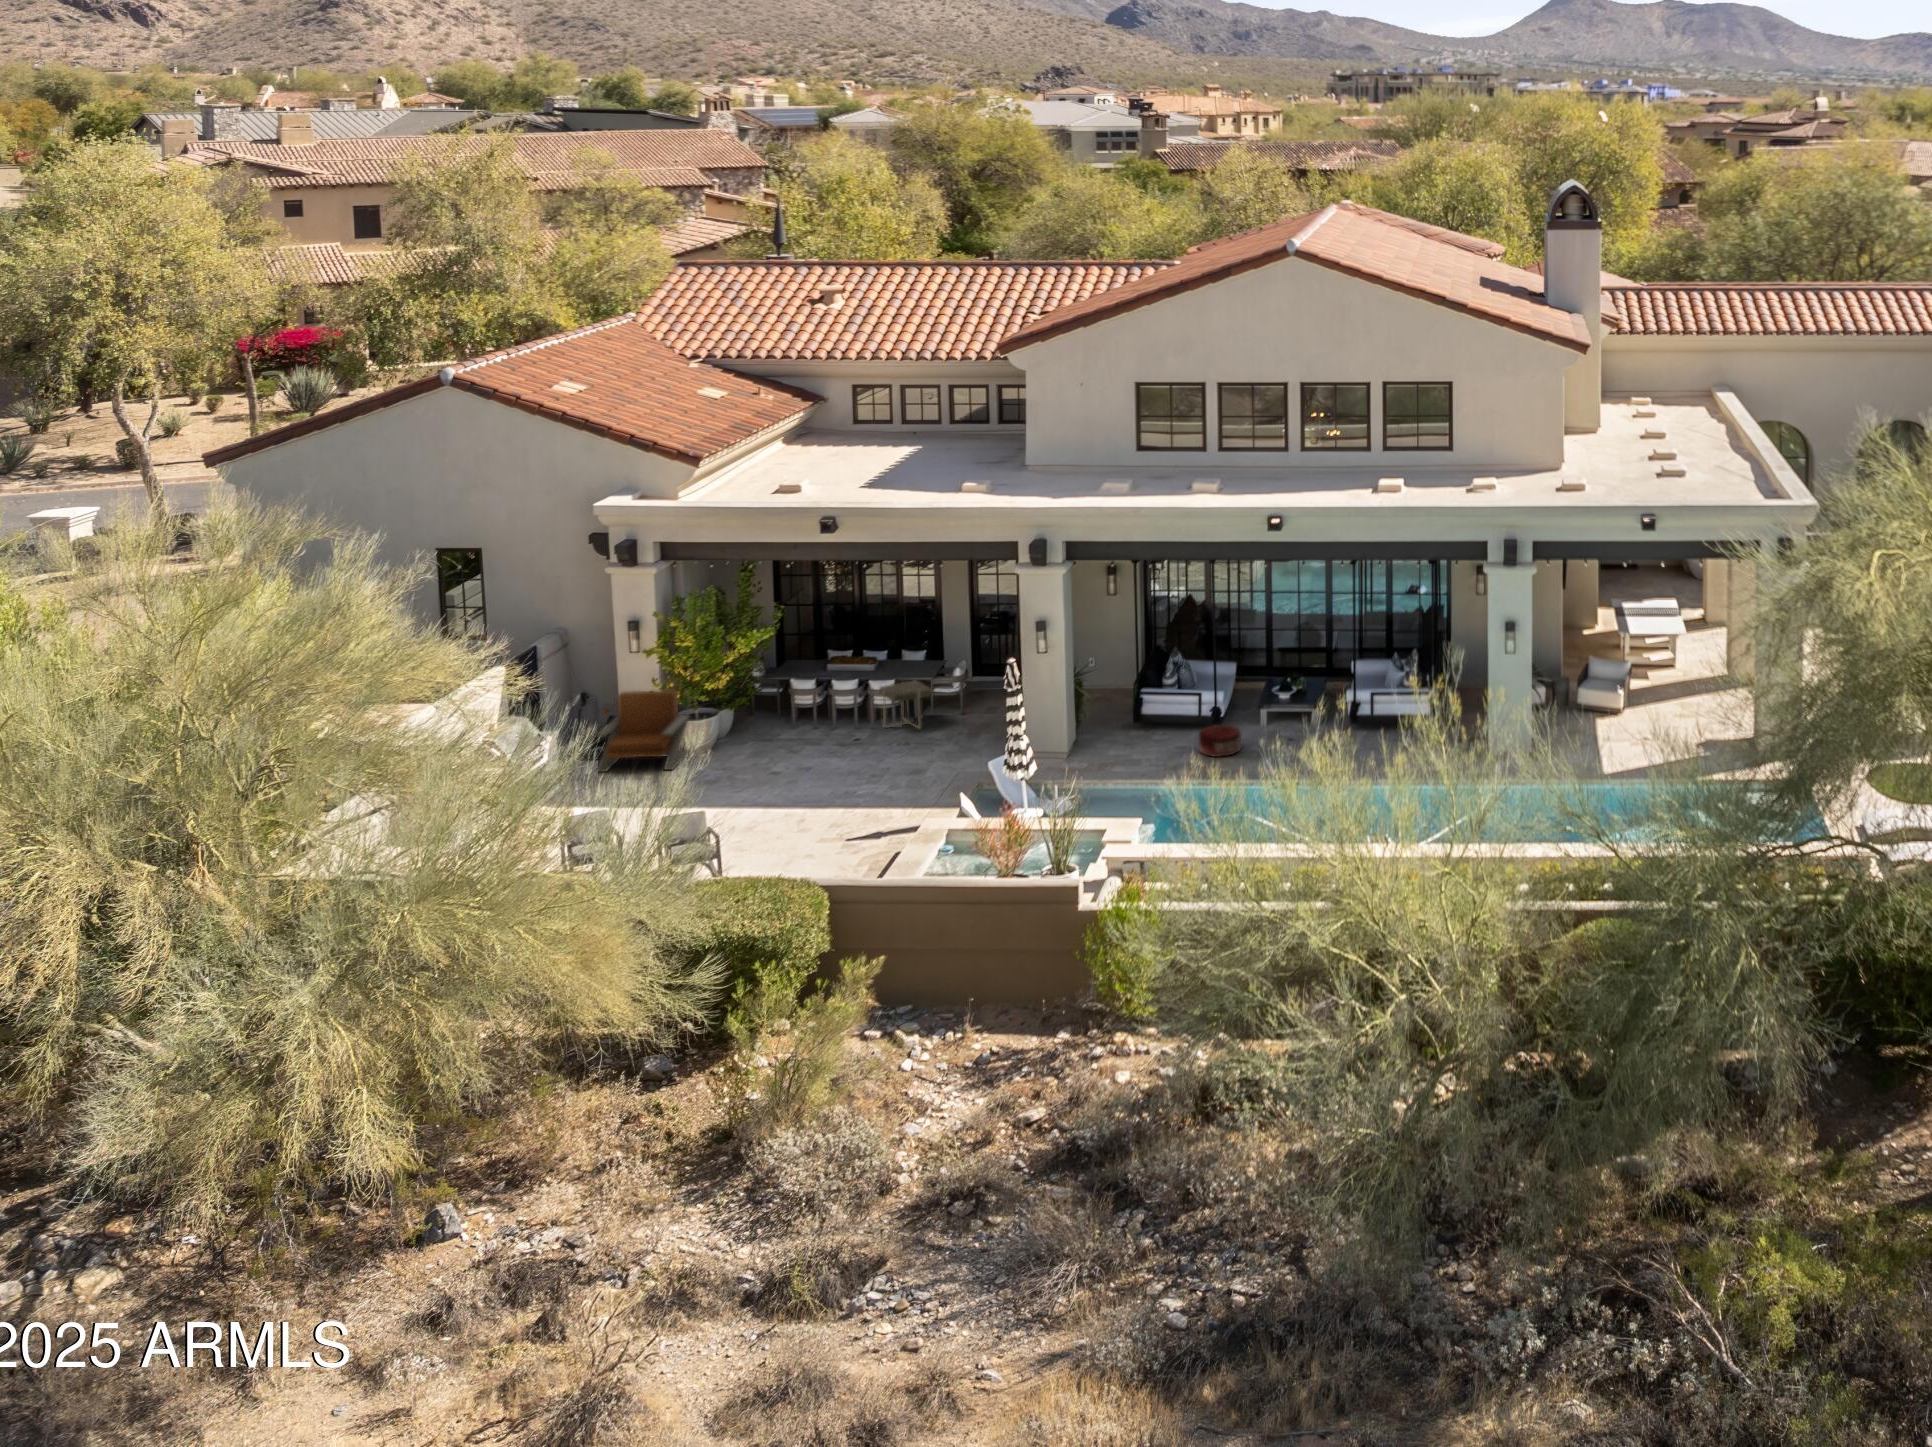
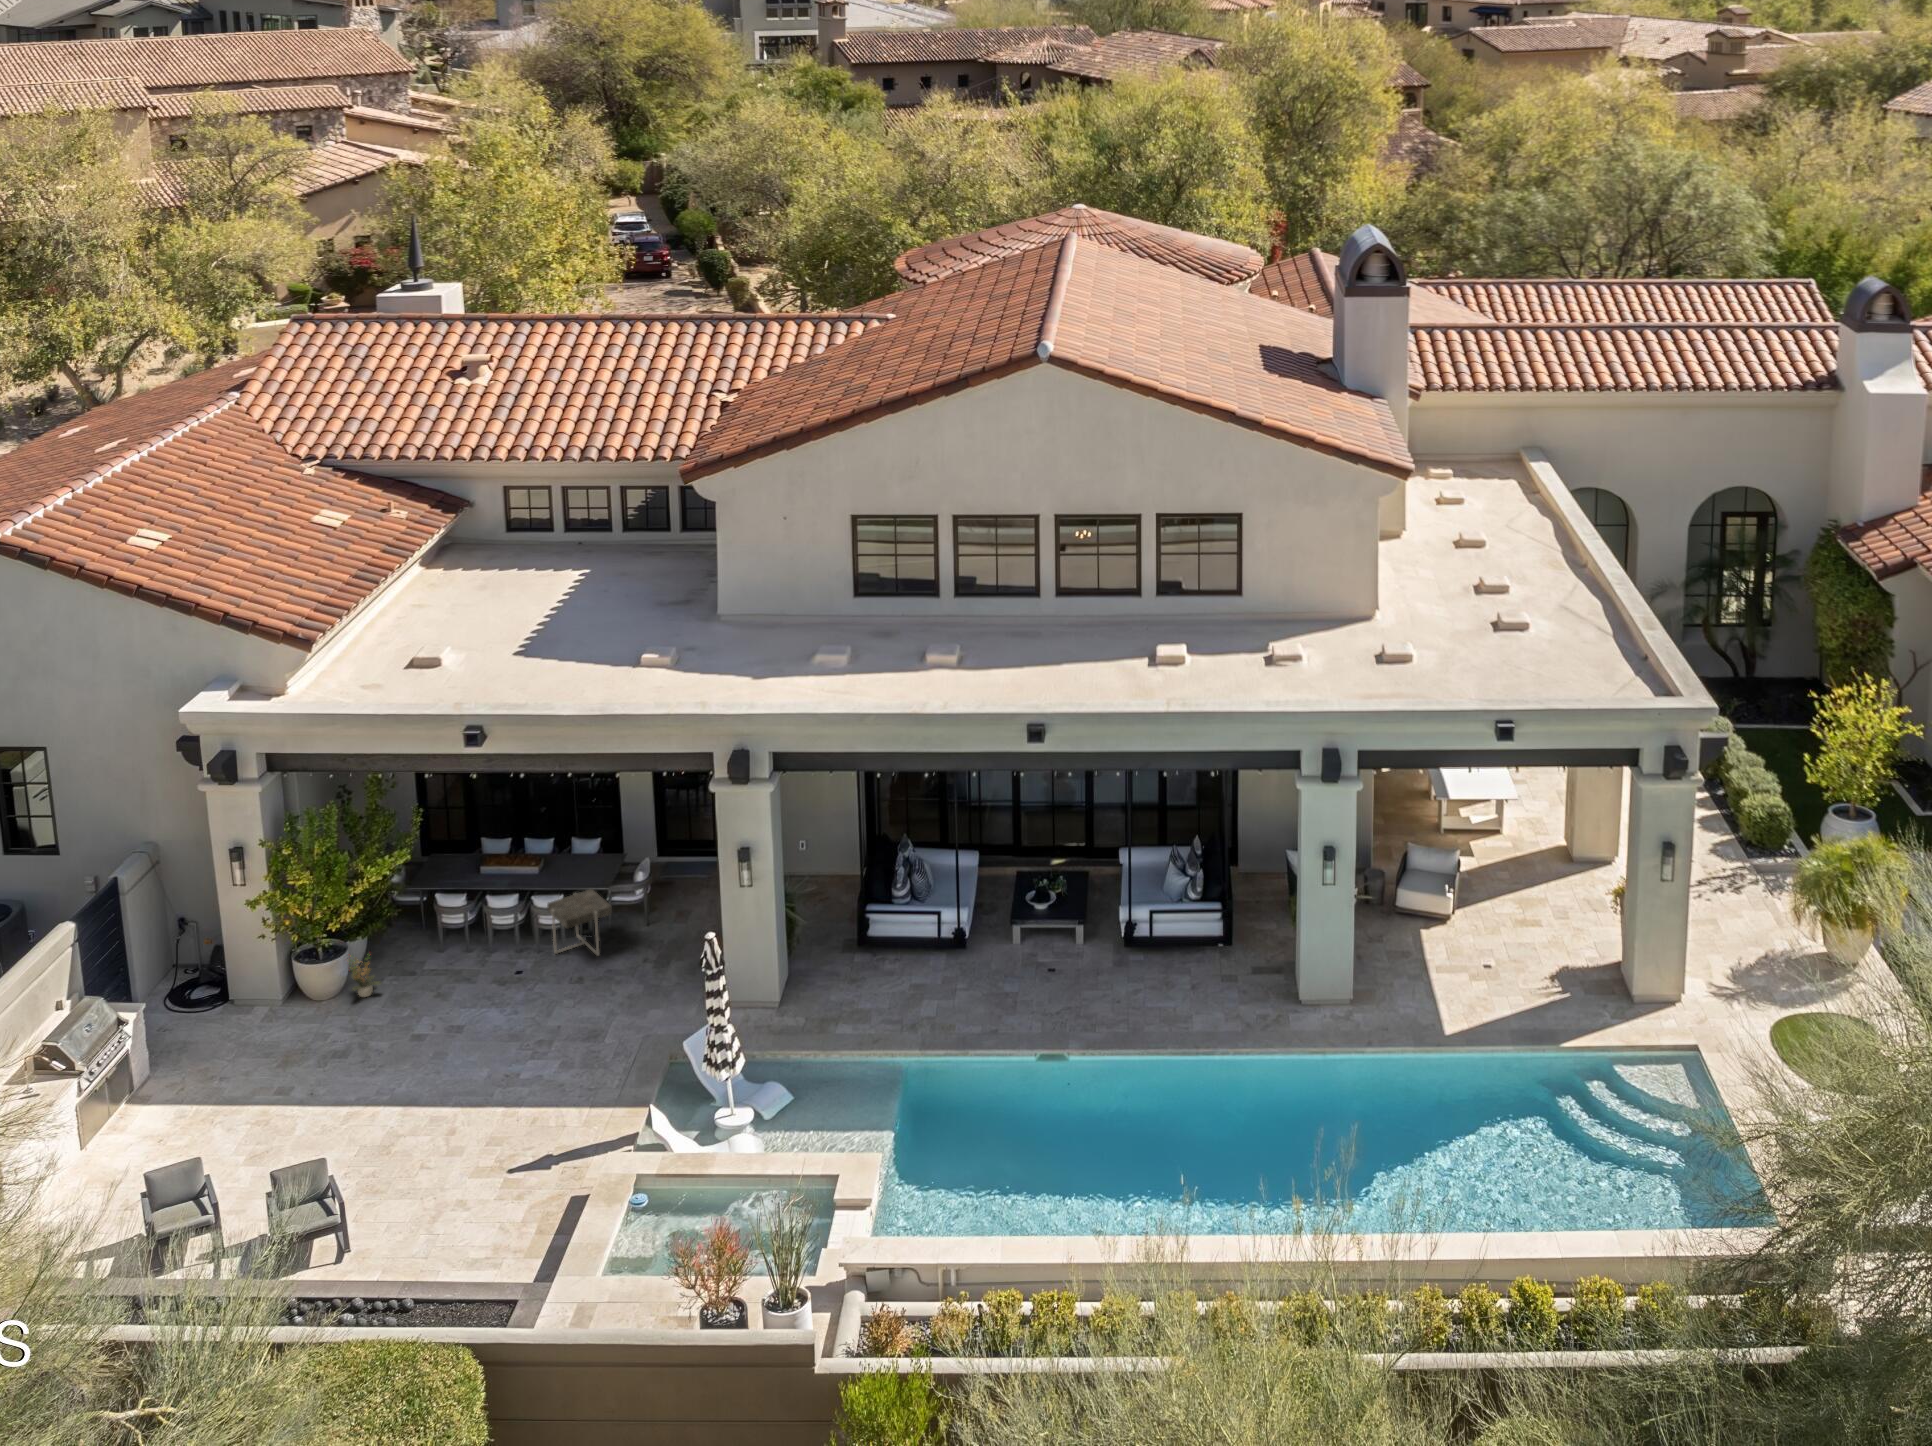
lounge chair: present [597,690,689,772] -> none [196,932,317,1046]
potted plant: none [714,712,744,749] -> present [349,960,381,997]
pouf: present [1199,725,1242,757] -> none [941,954,994,1003]

